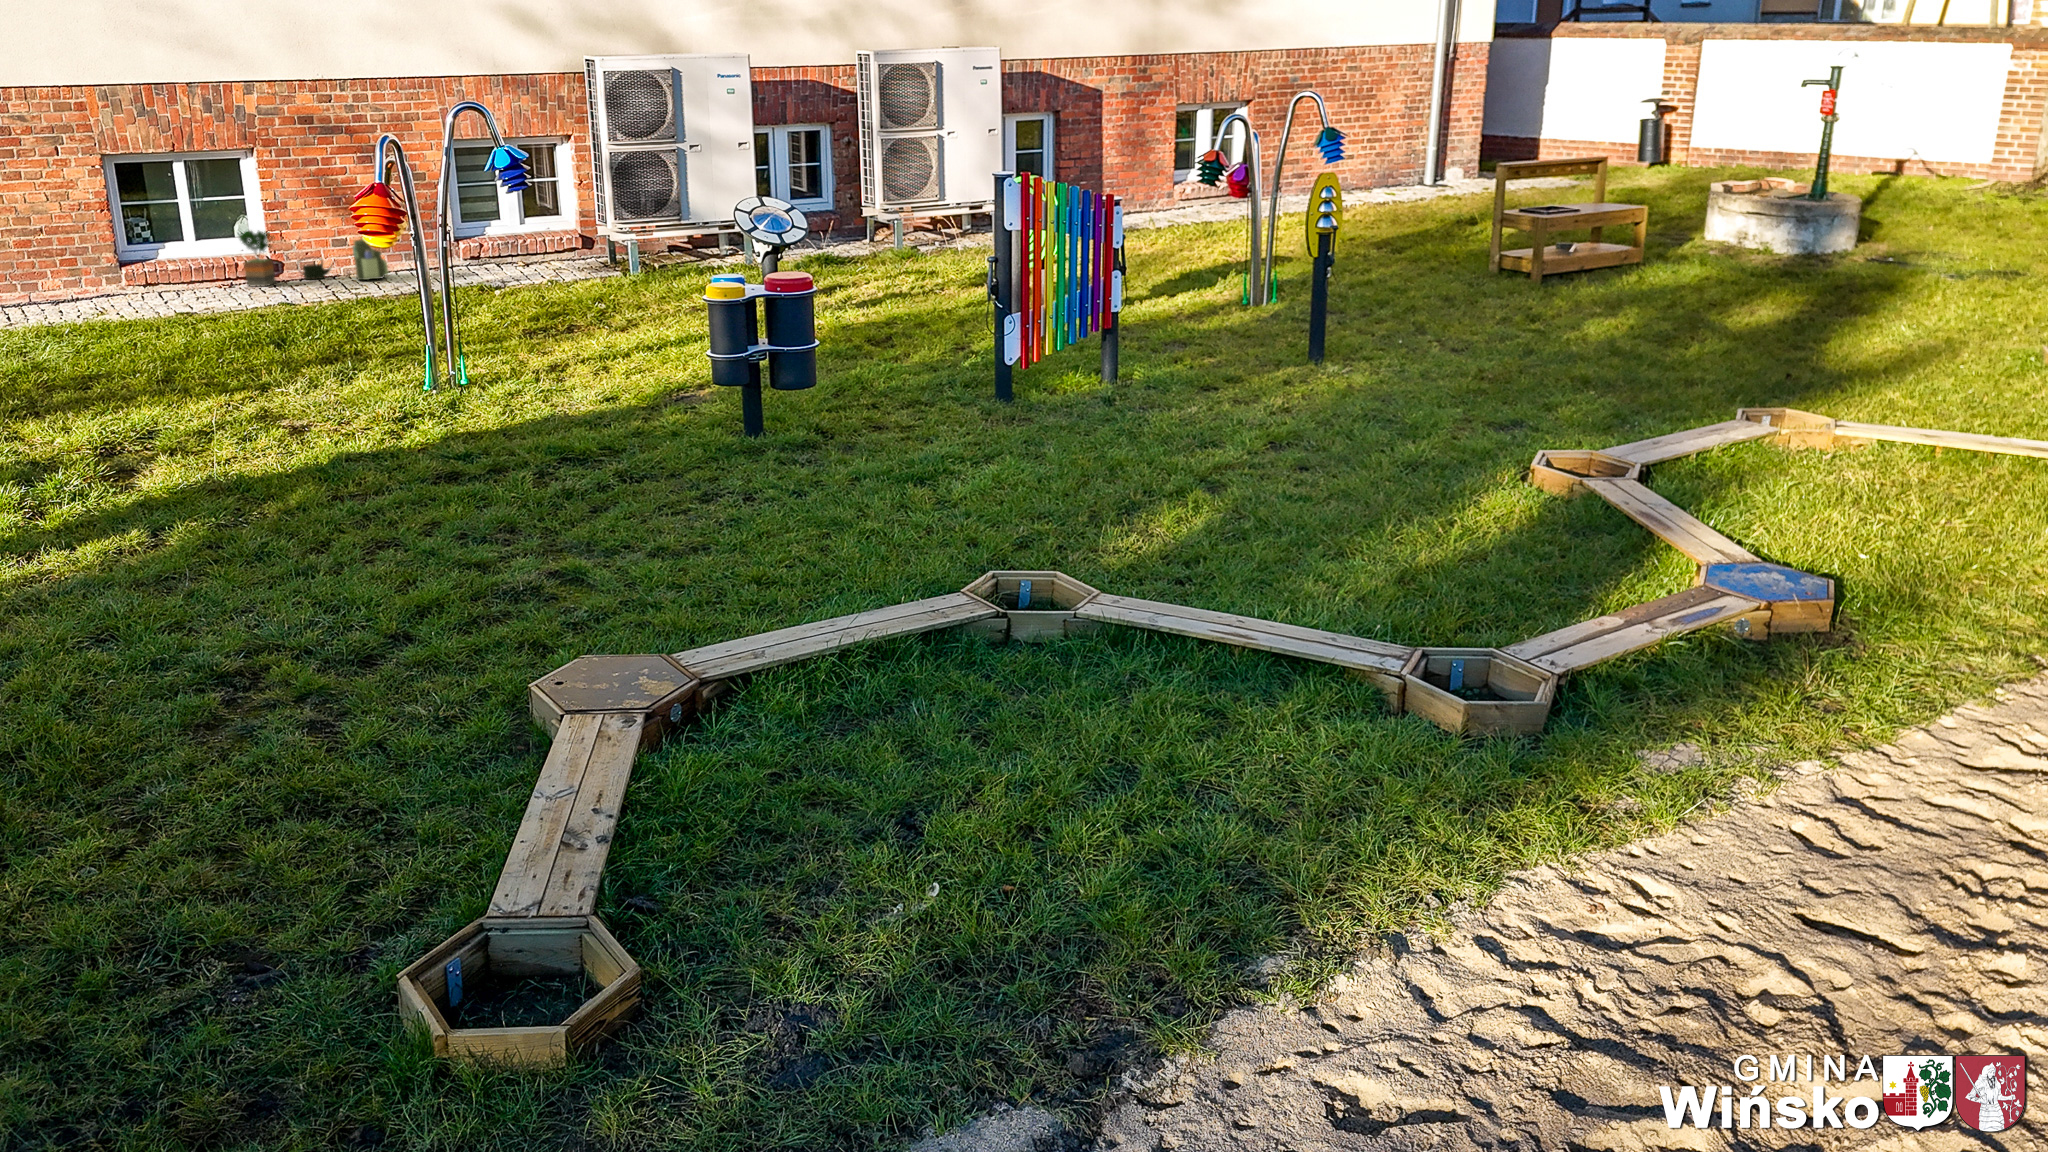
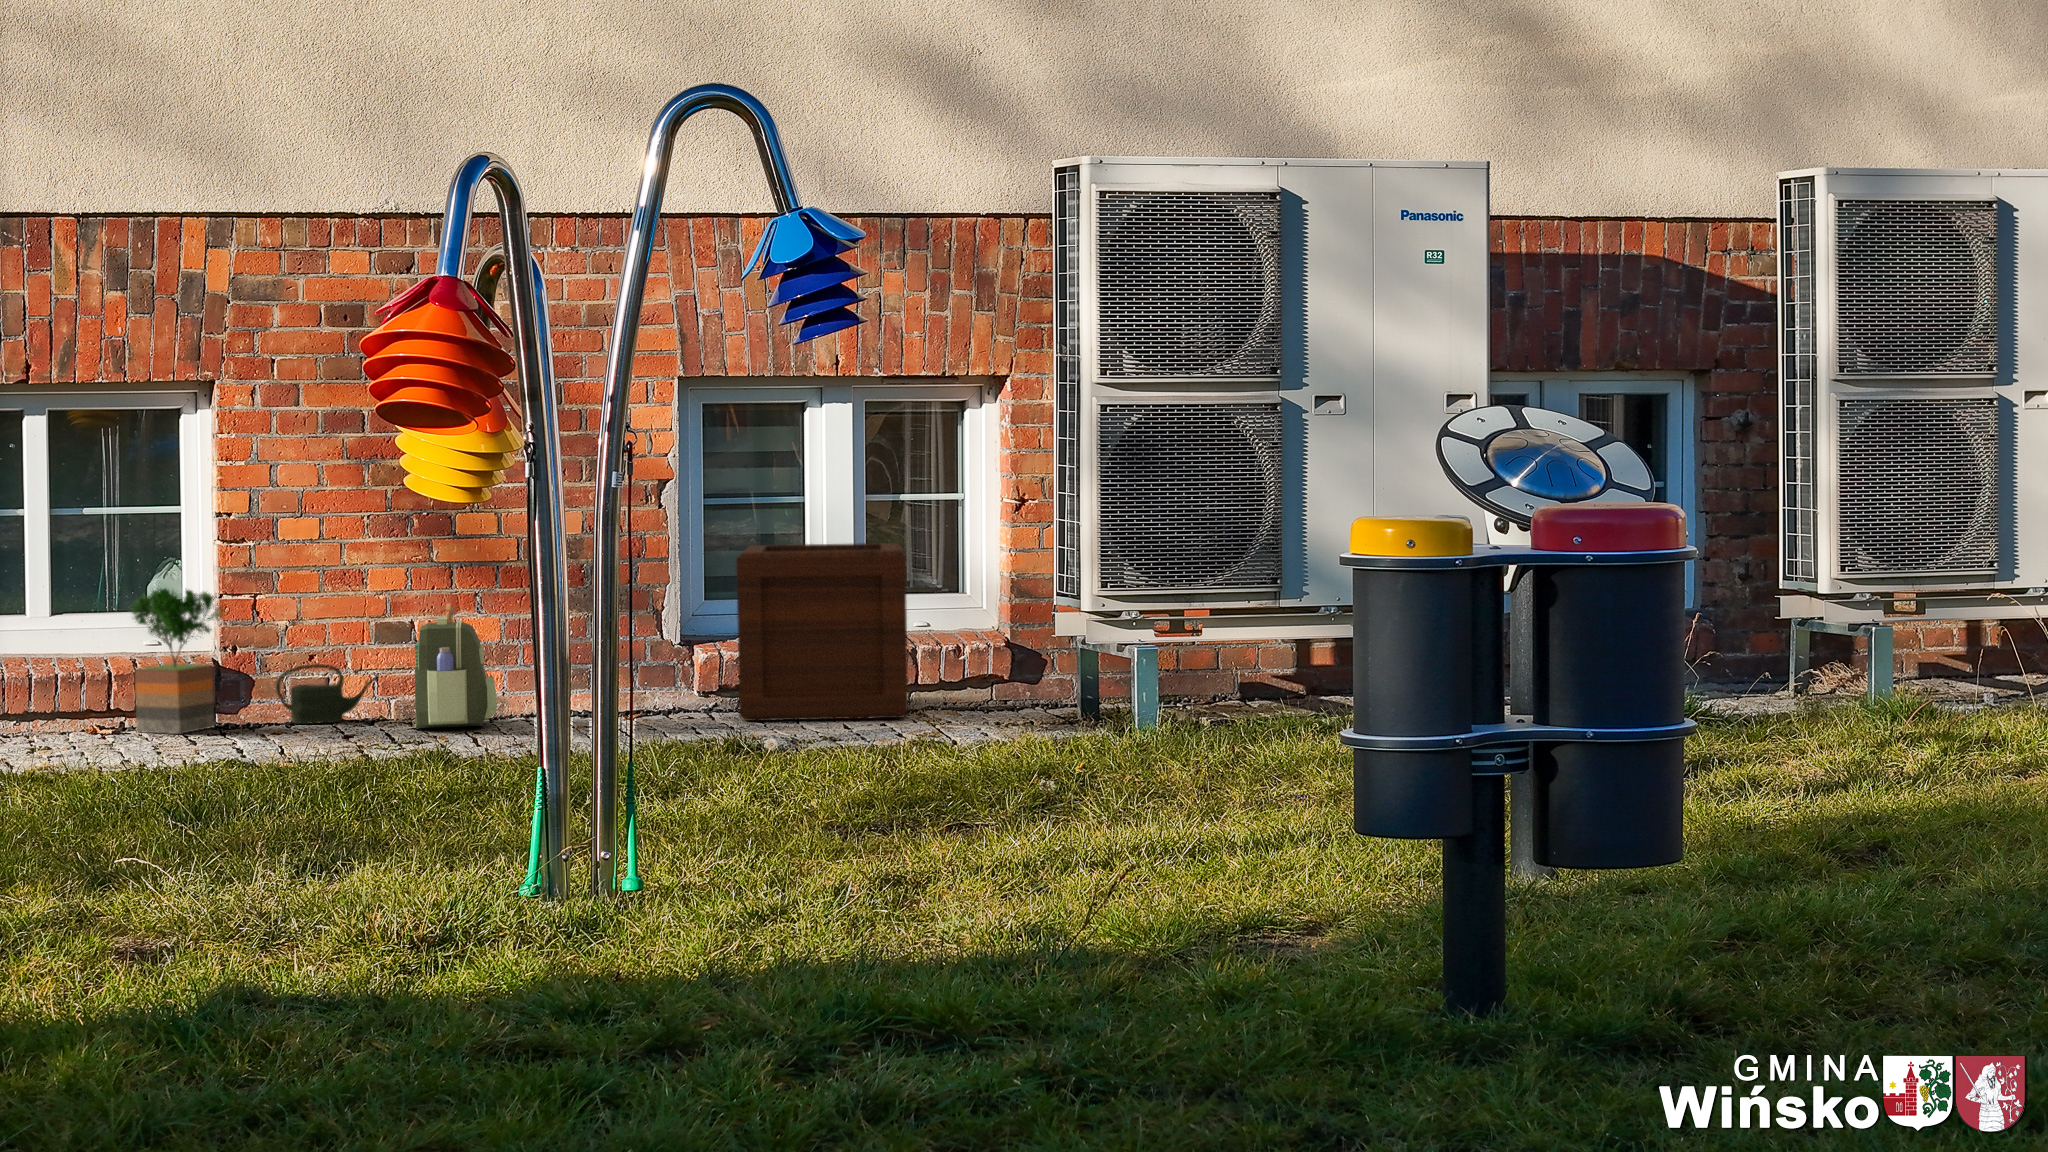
wooden crate: none [472,199,546,272] -> present [736,543,908,721]

